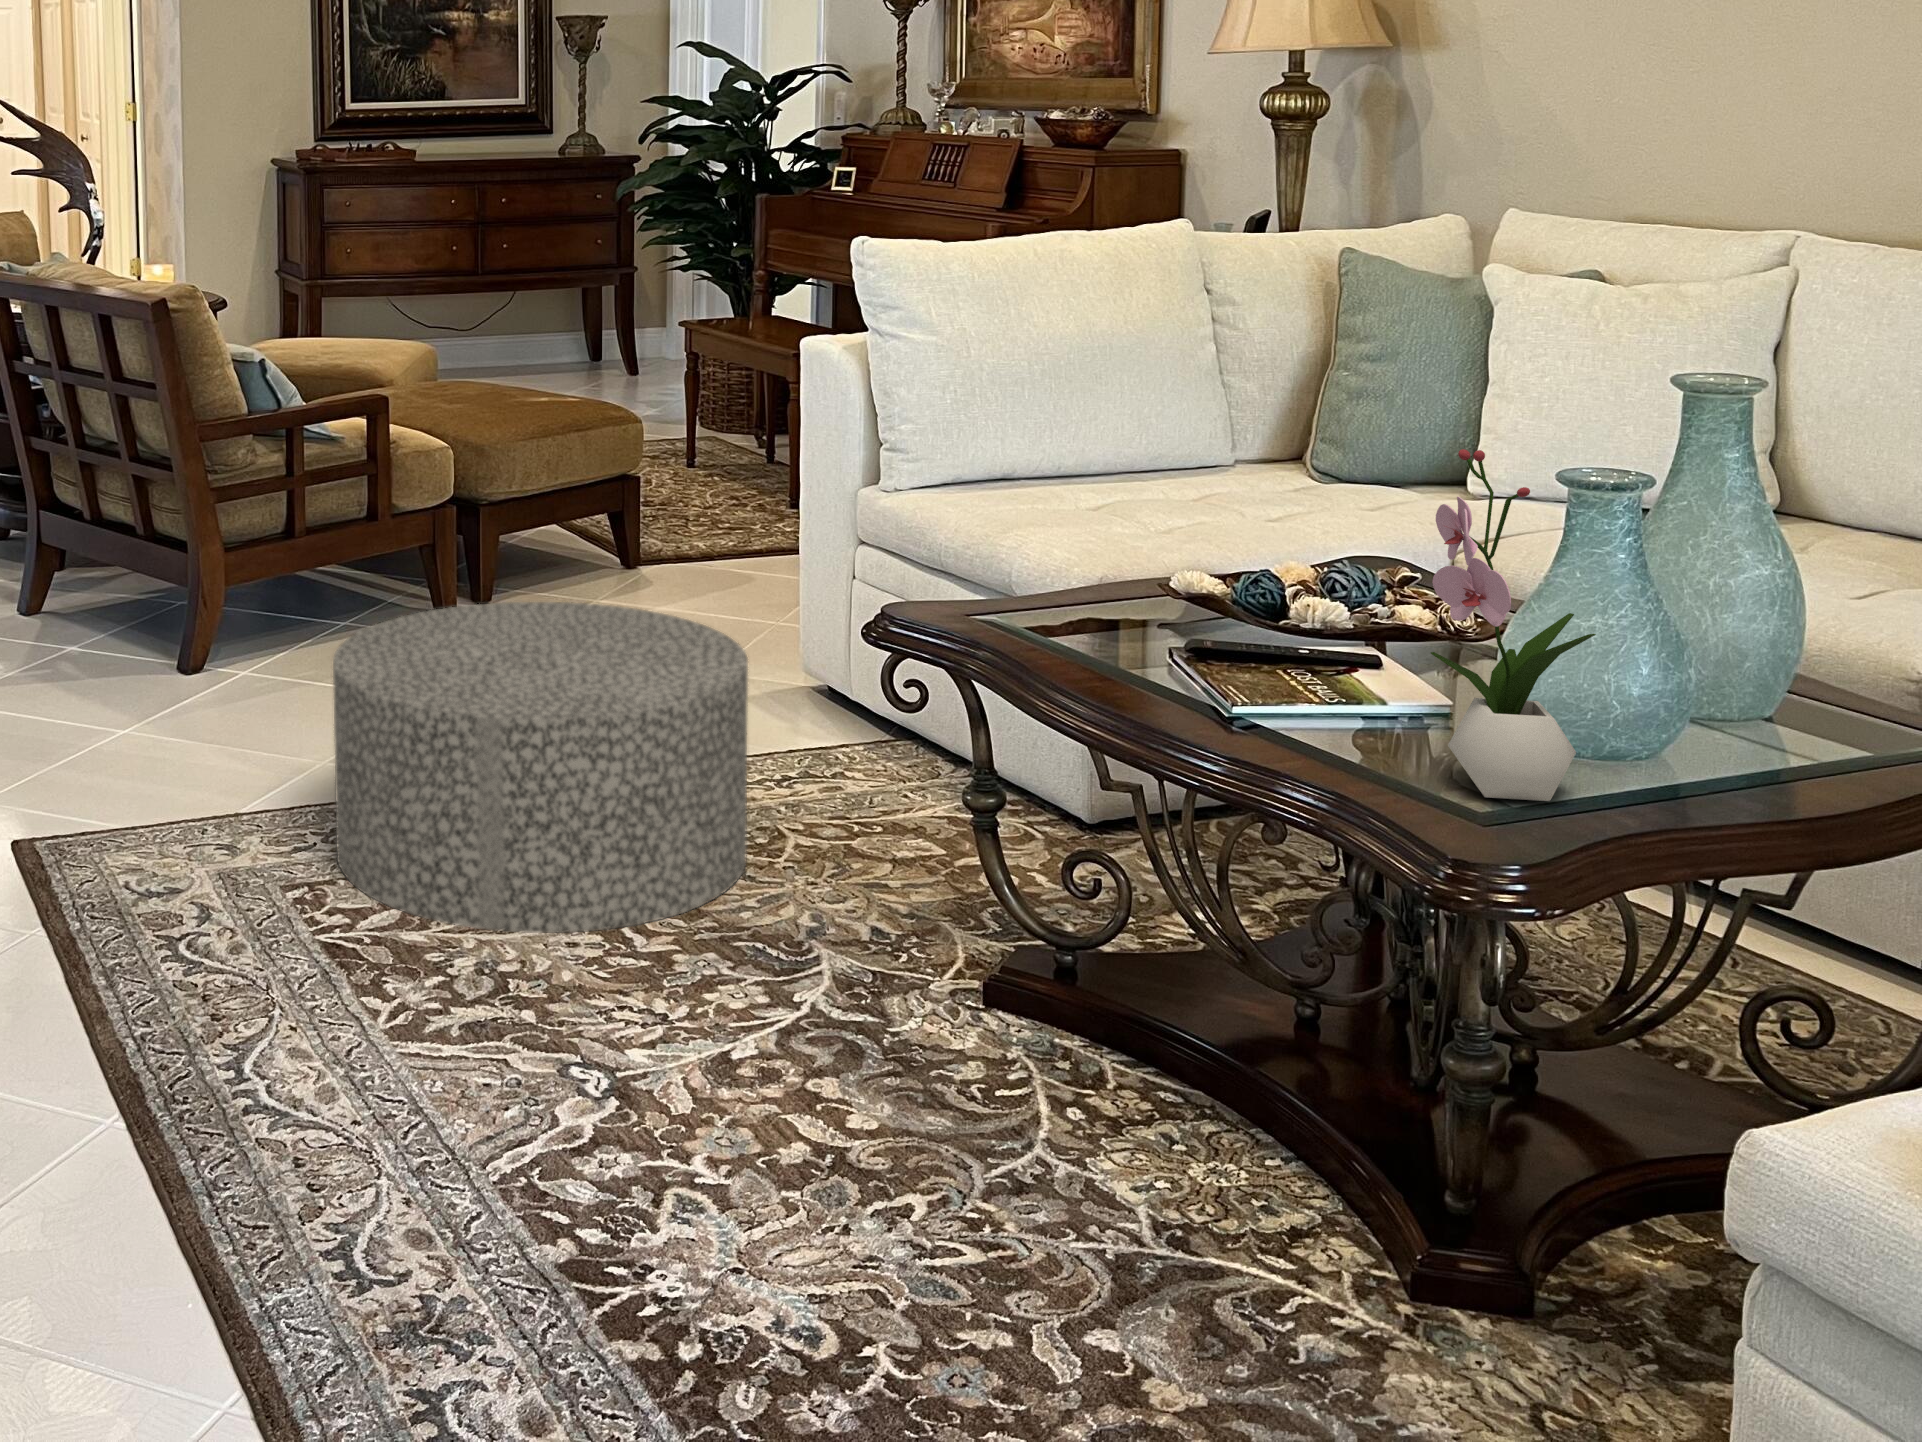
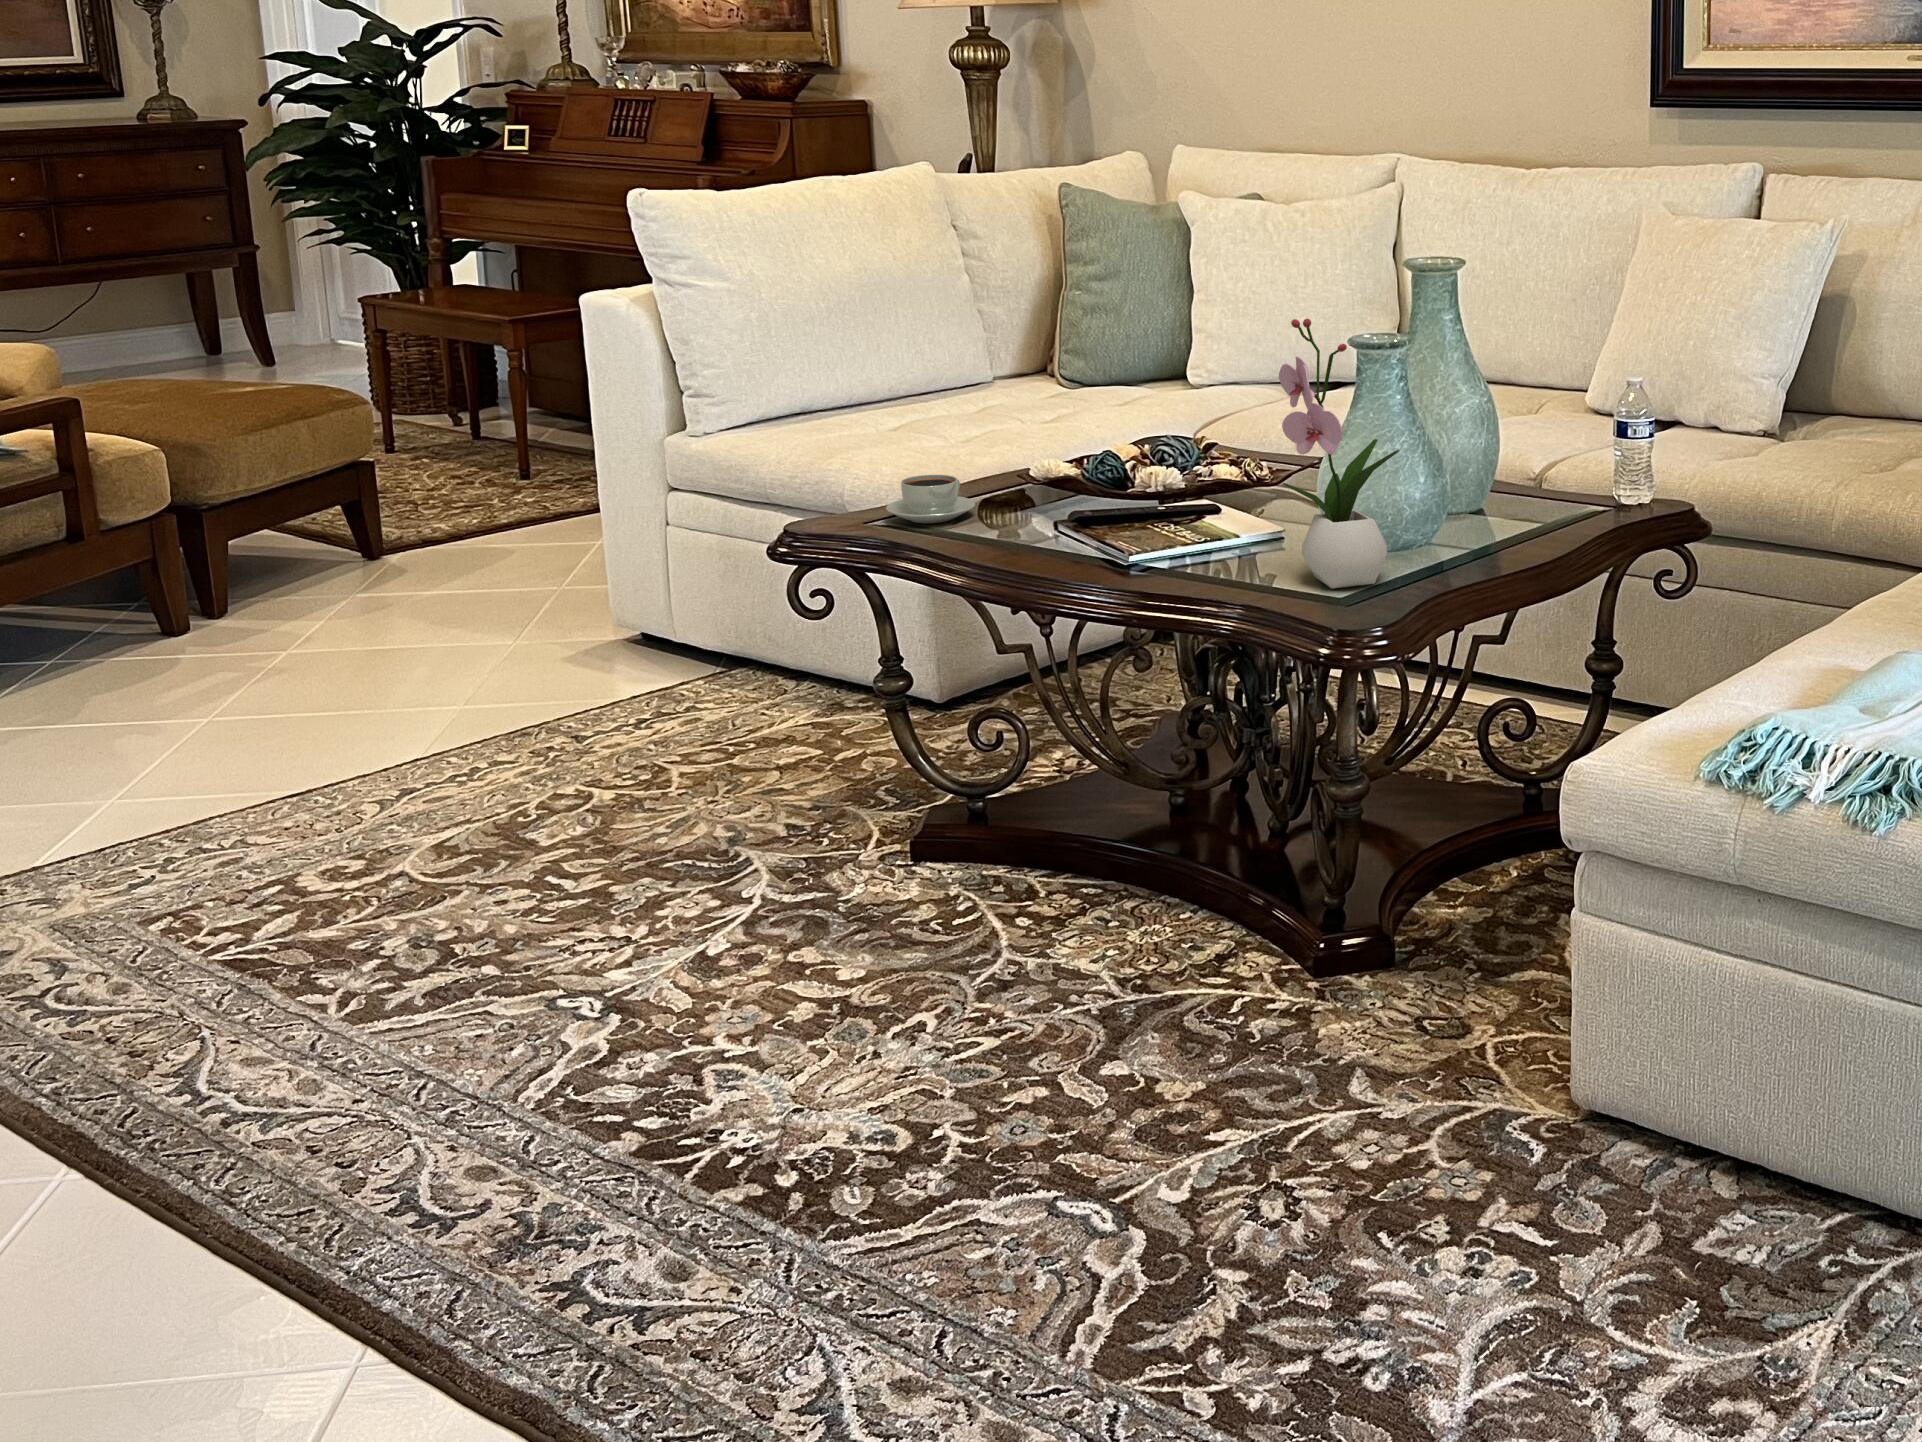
coffee cup: none [998,573,1099,629] -> present [886,475,975,523]
ottoman: present [333,602,748,933] -> none [153,577,641,917]

